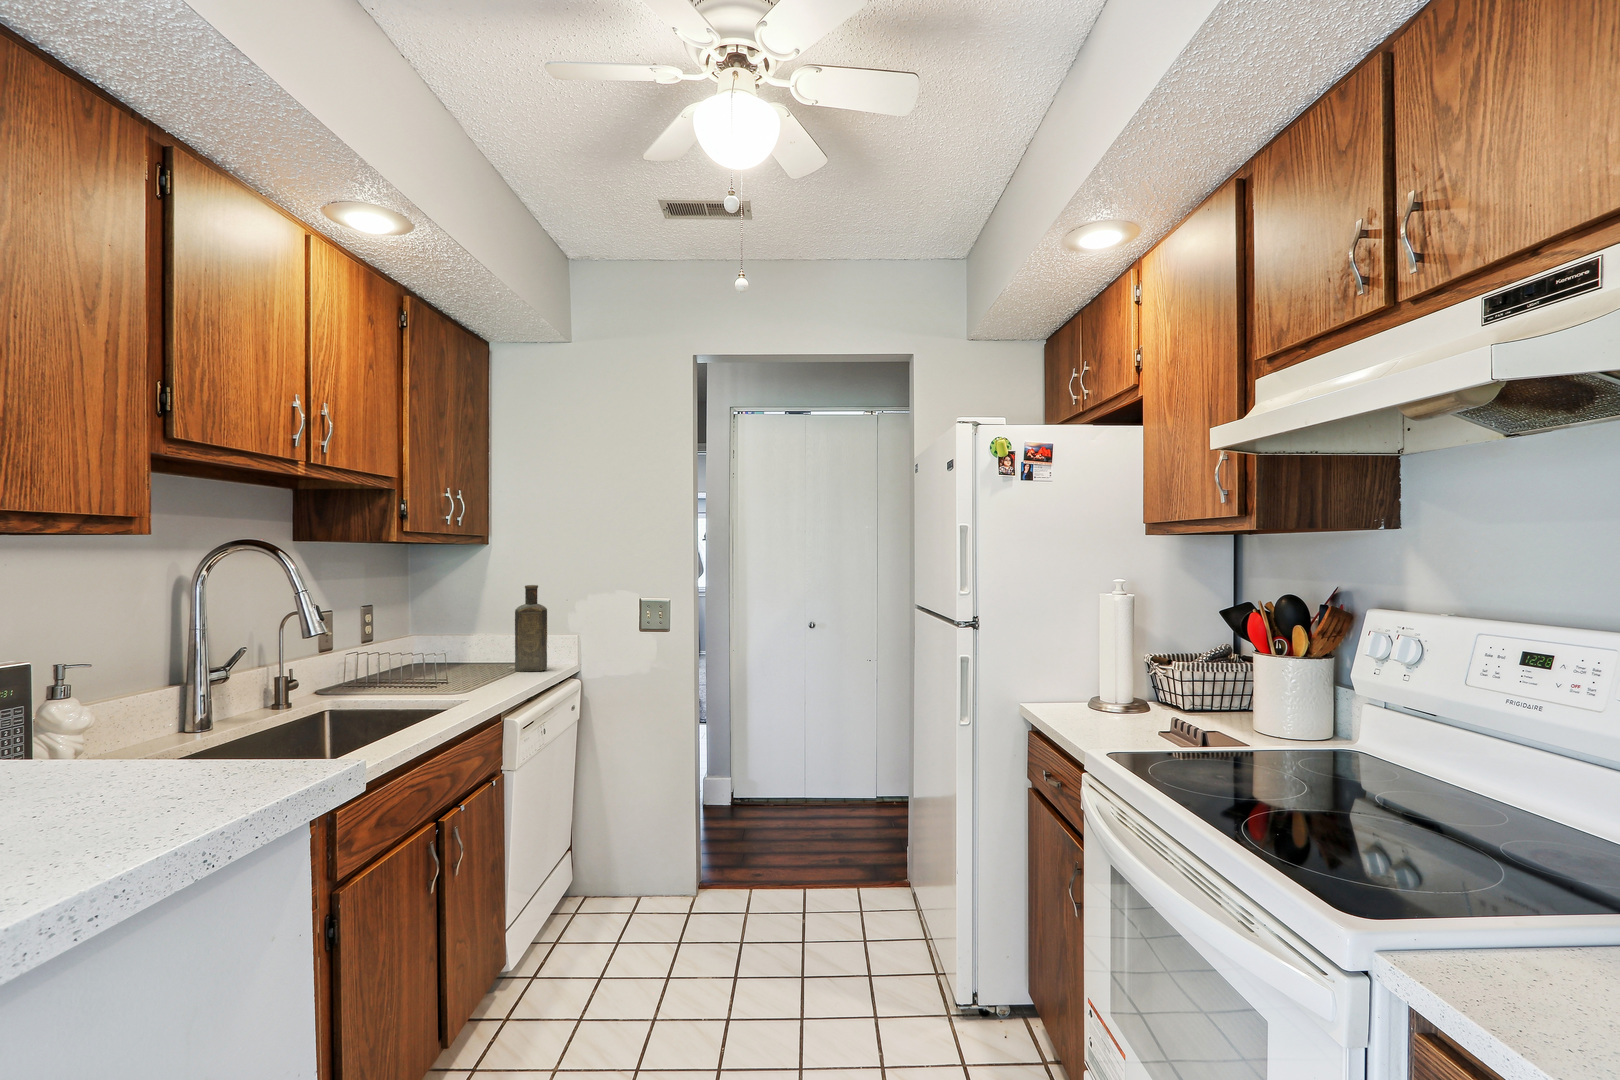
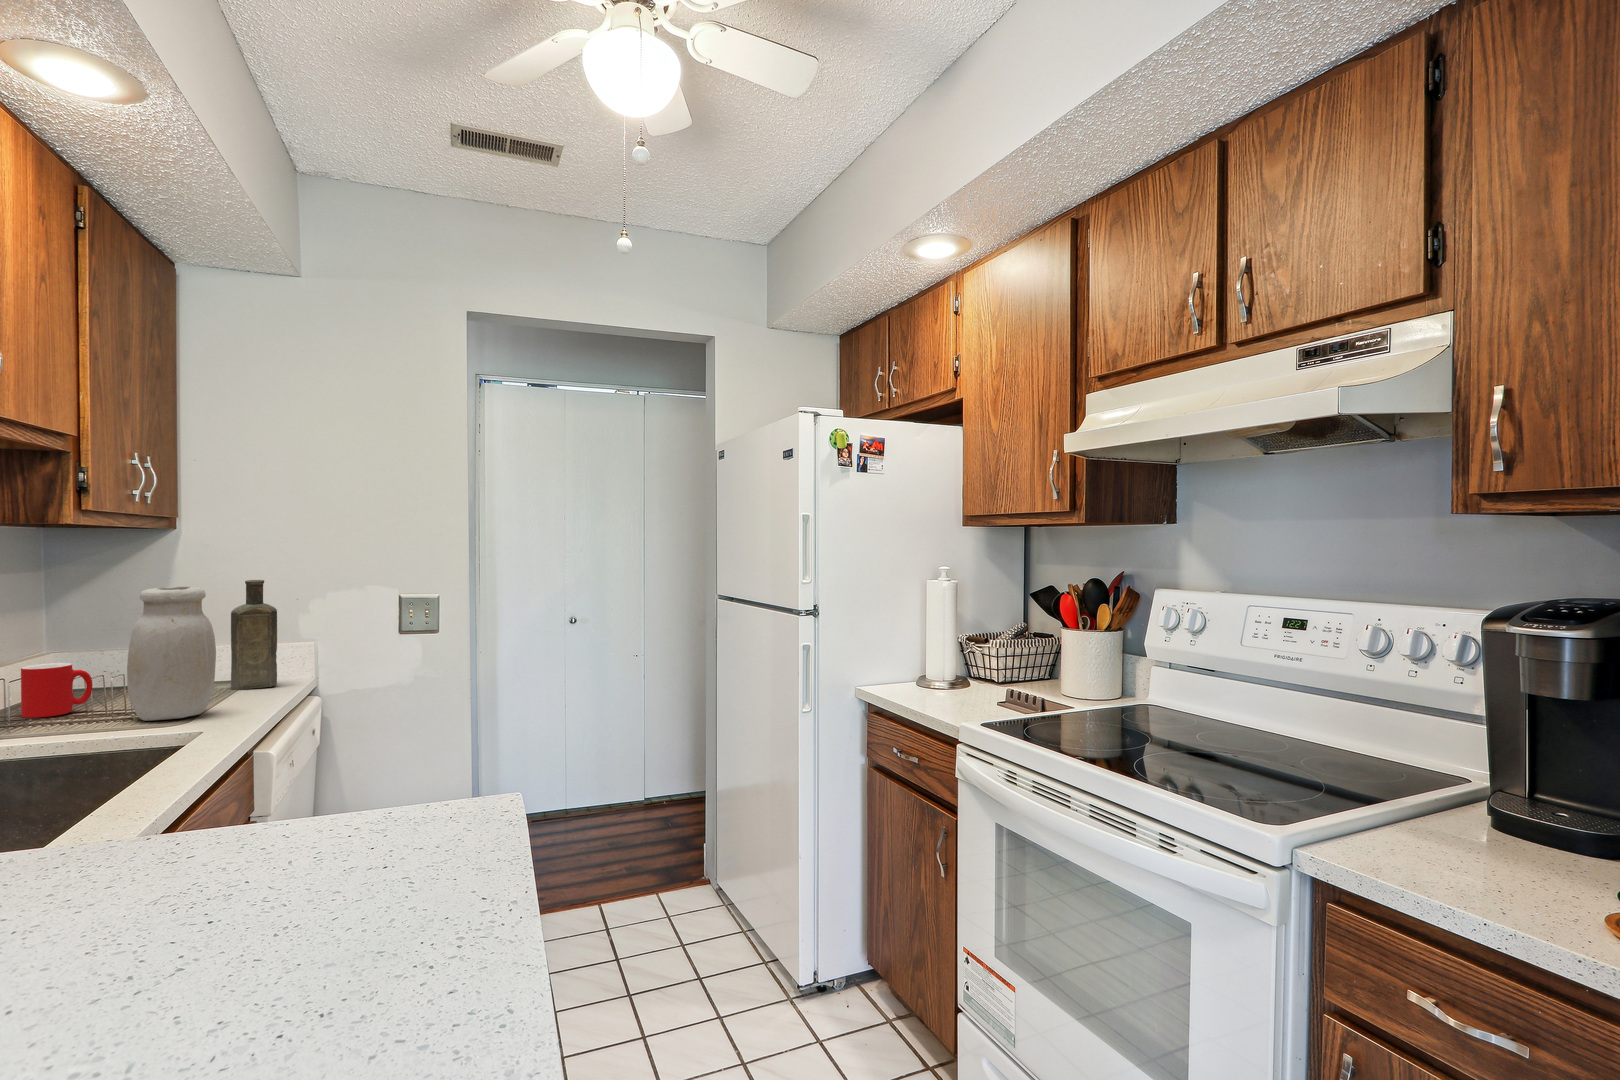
jar: none [428,589,486,690] -> present [127,586,216,721]
cup: none [372,644,415,683] -> present [21,663,92,718]

